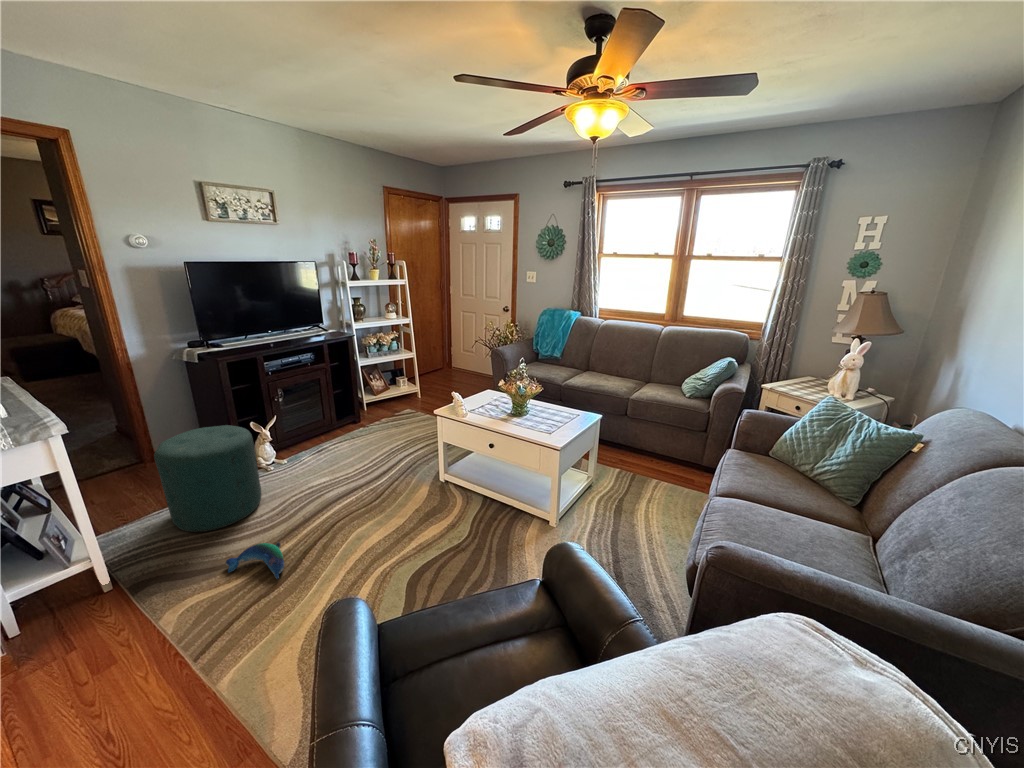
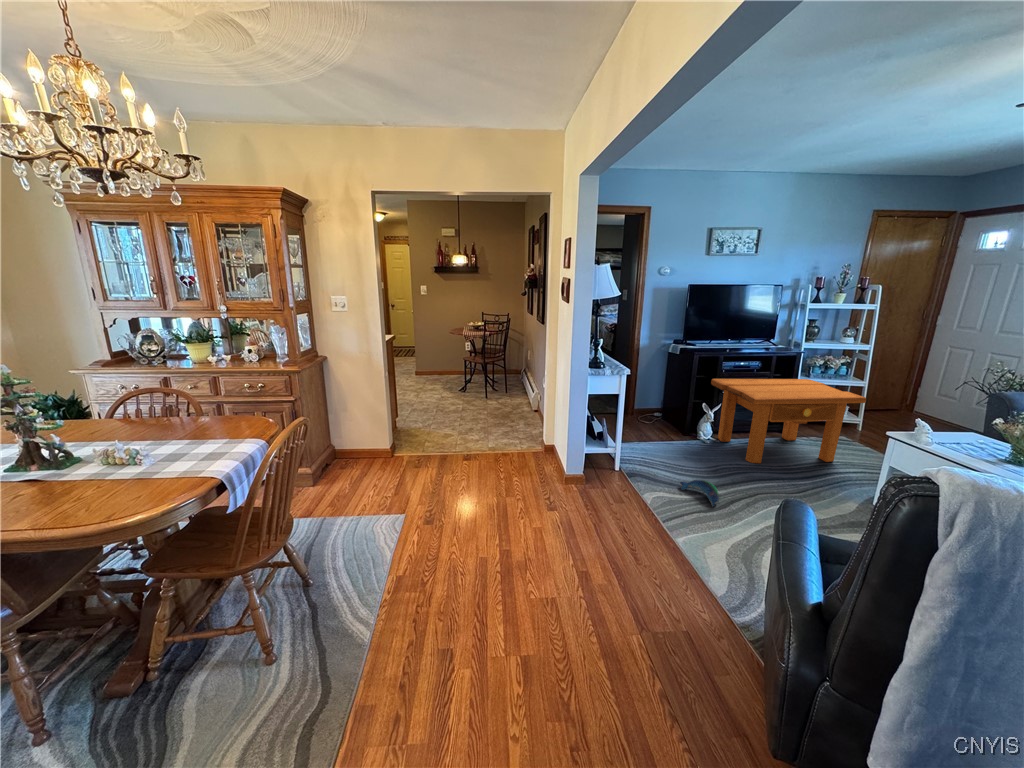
side table: none [253,363,415,478] -> present [711,379,866,463]
ottoman: present [154,425,261,532] -> none [648,396,709,465]

